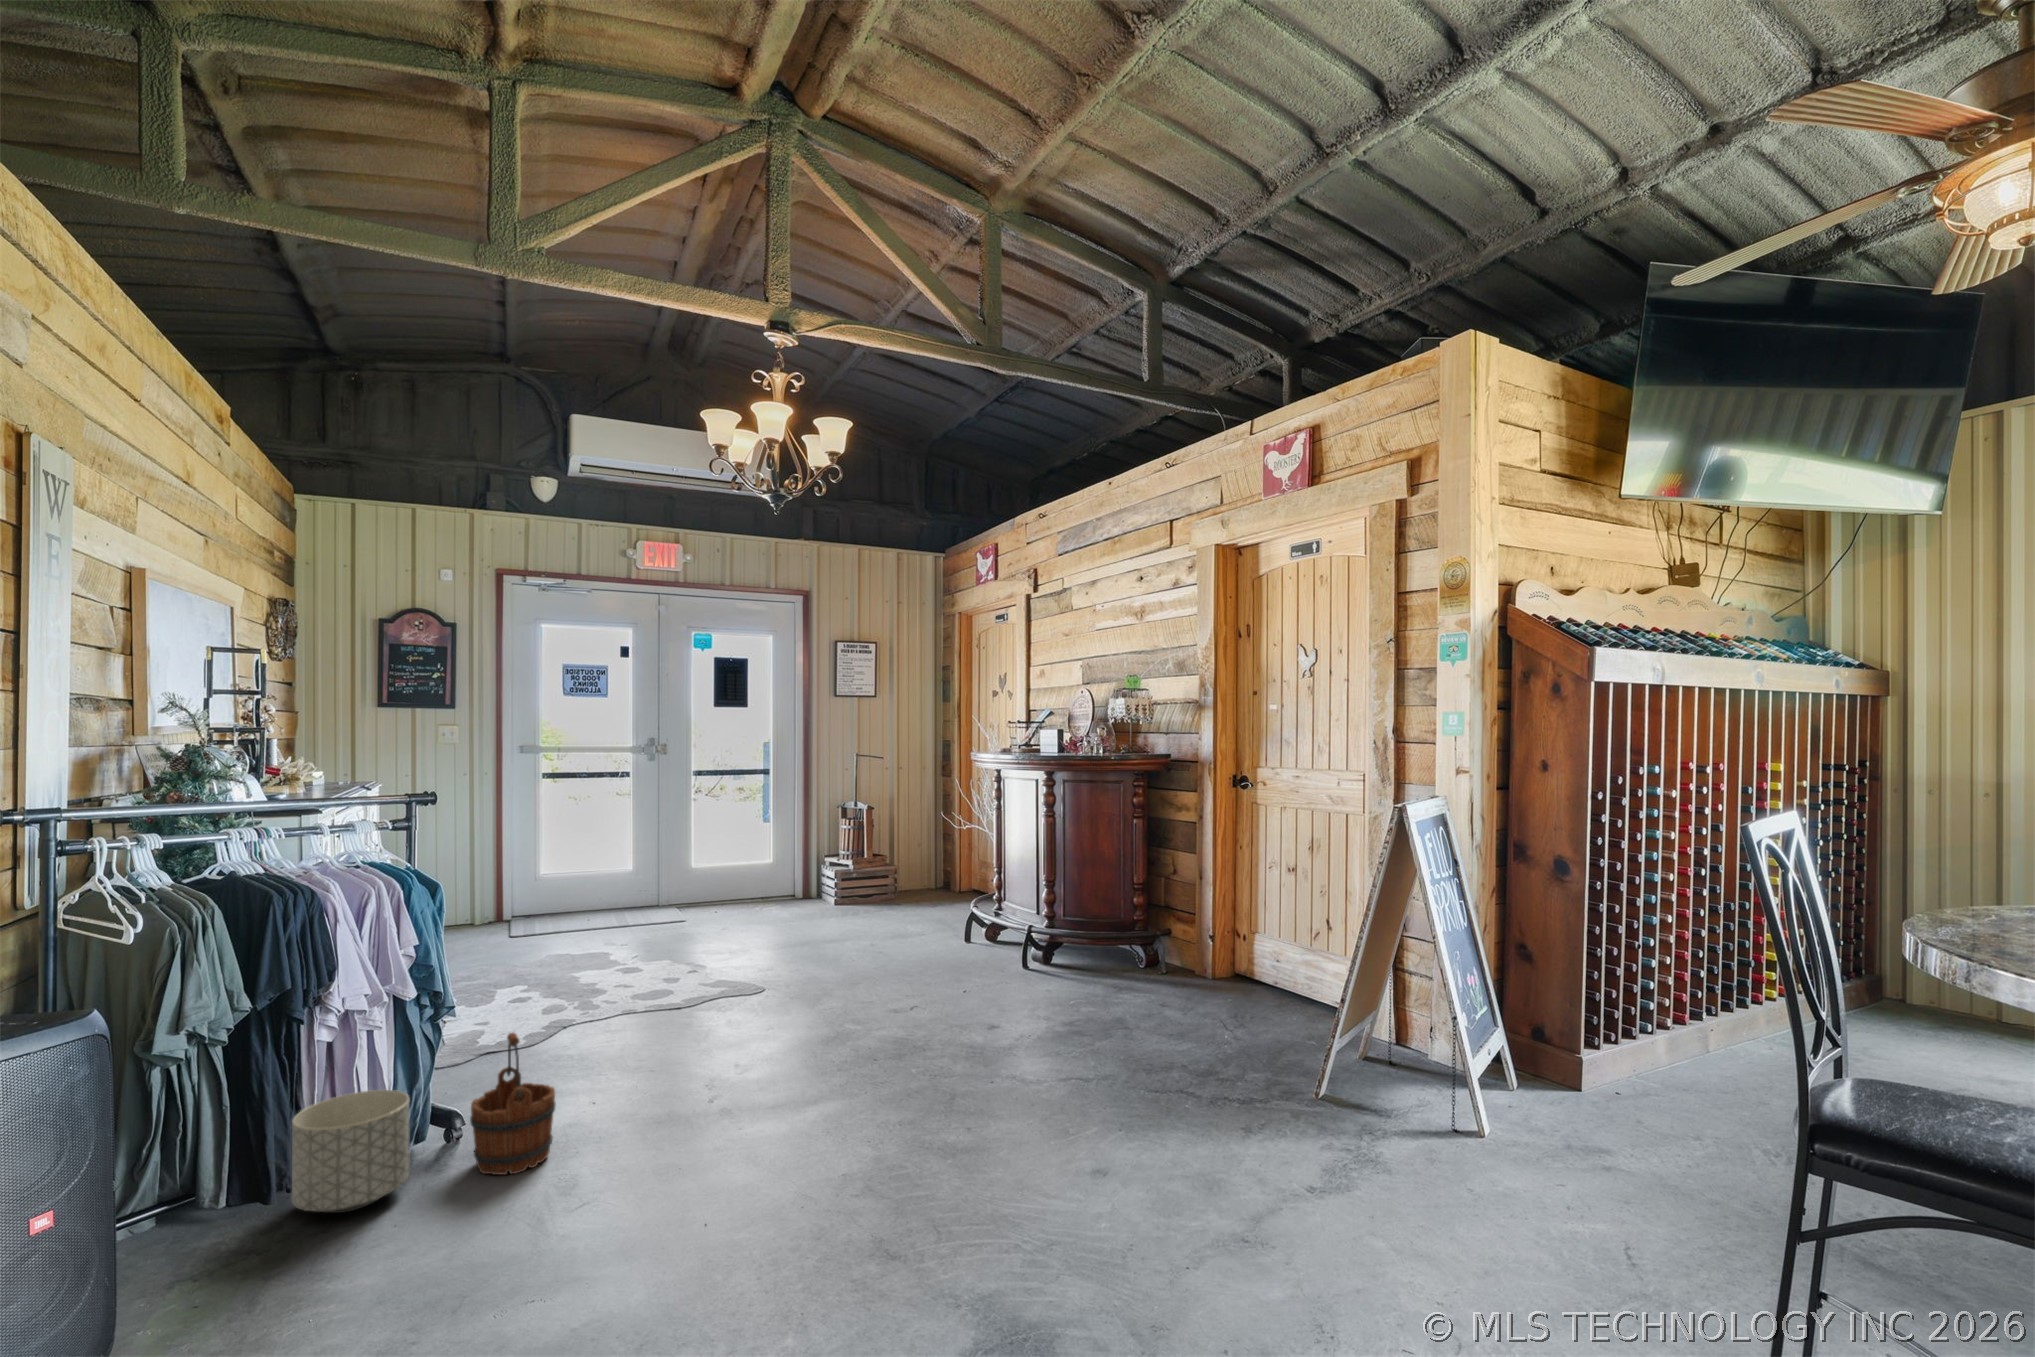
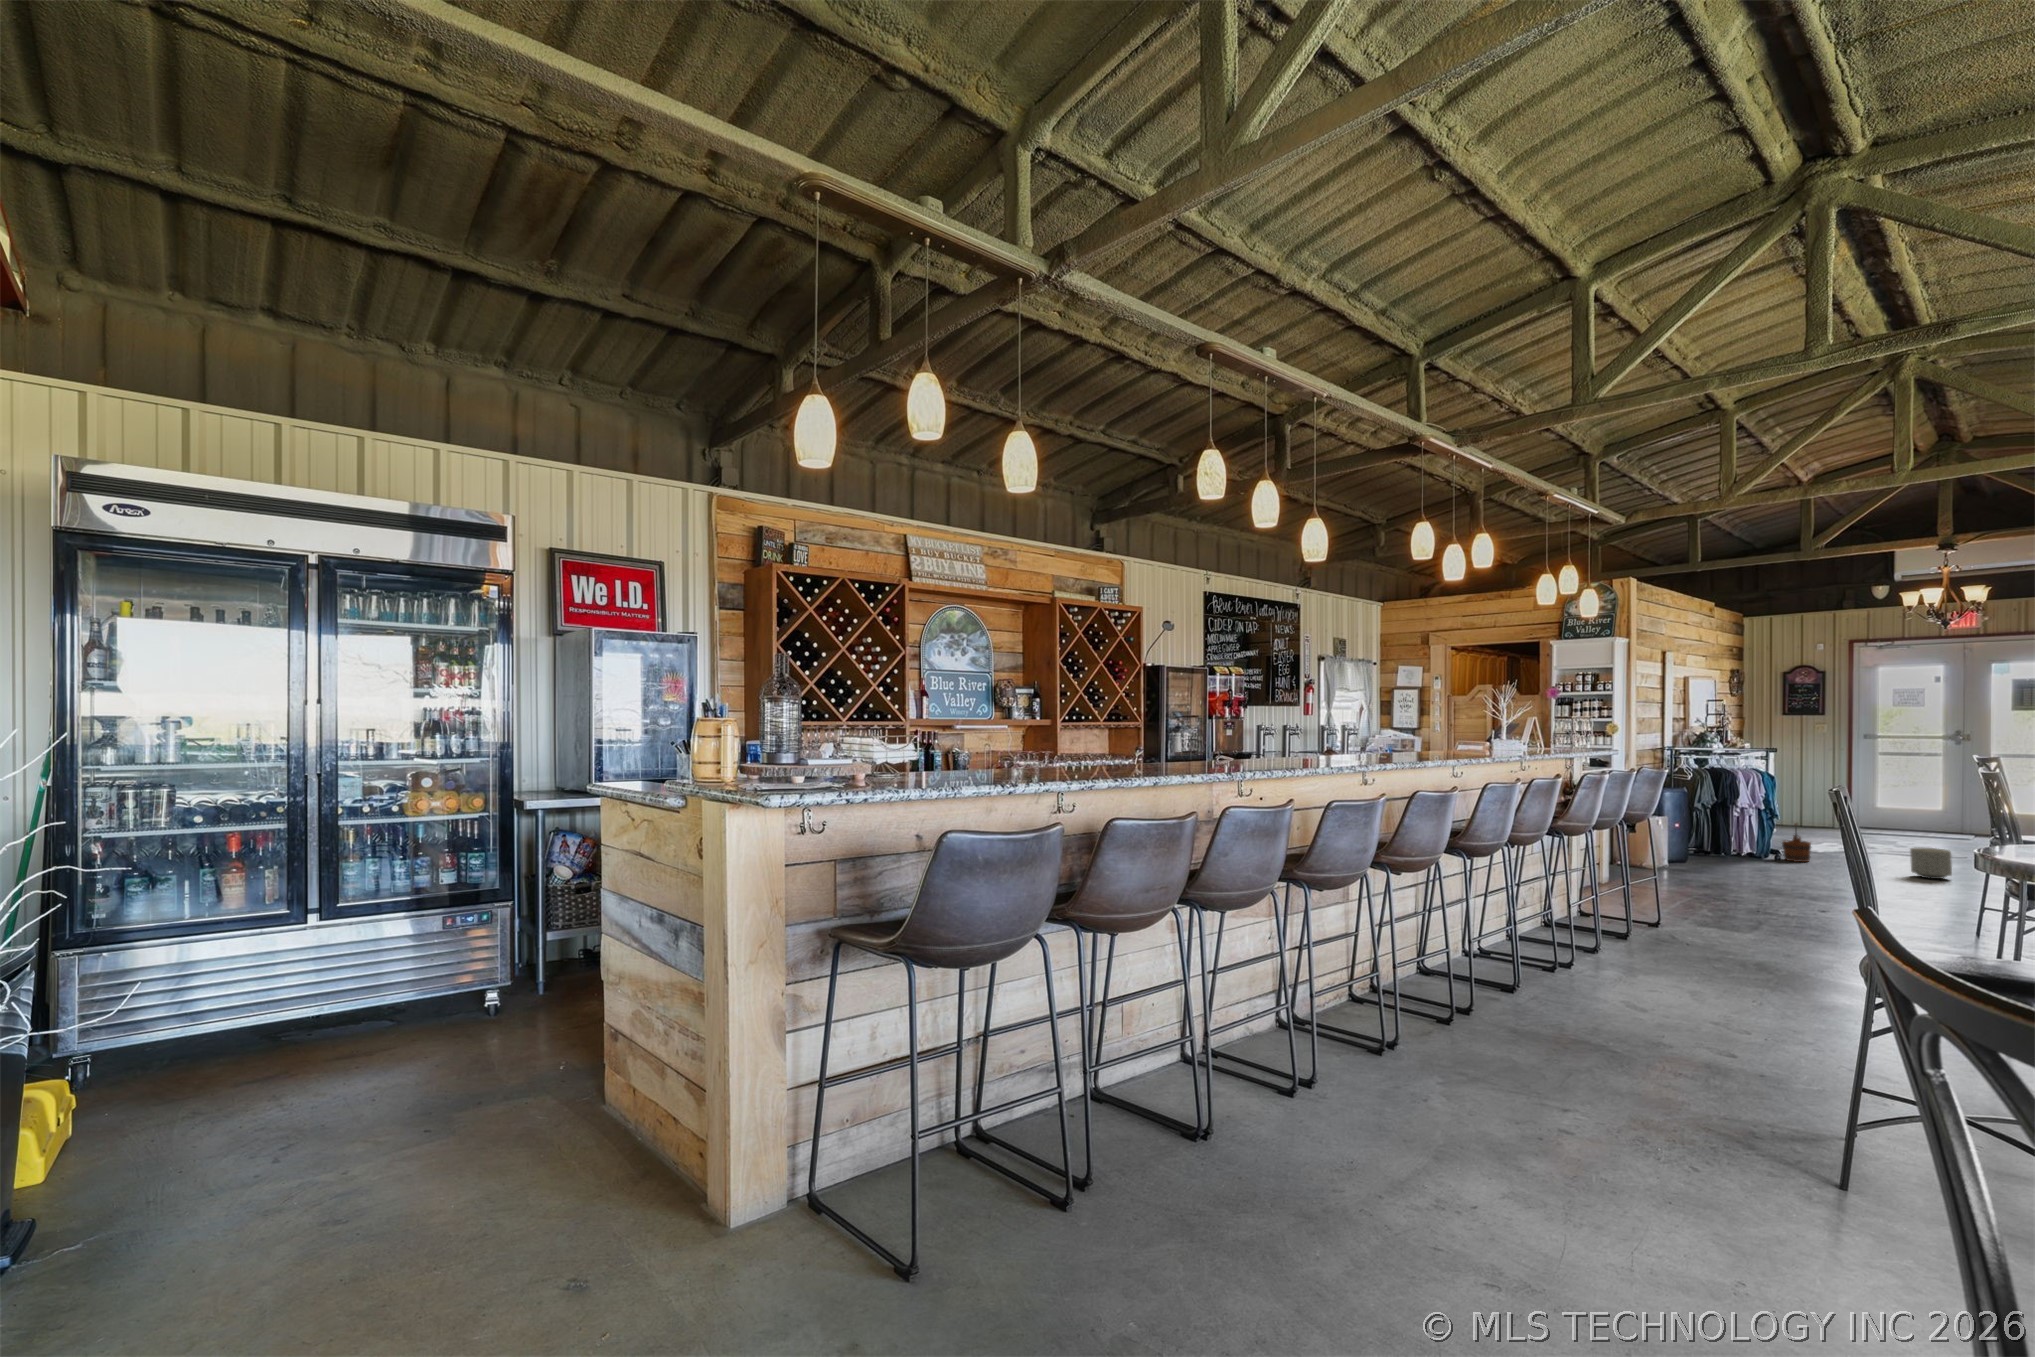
planter: present [292,1090,409,1213] -> present [1910,847,1952,879]

